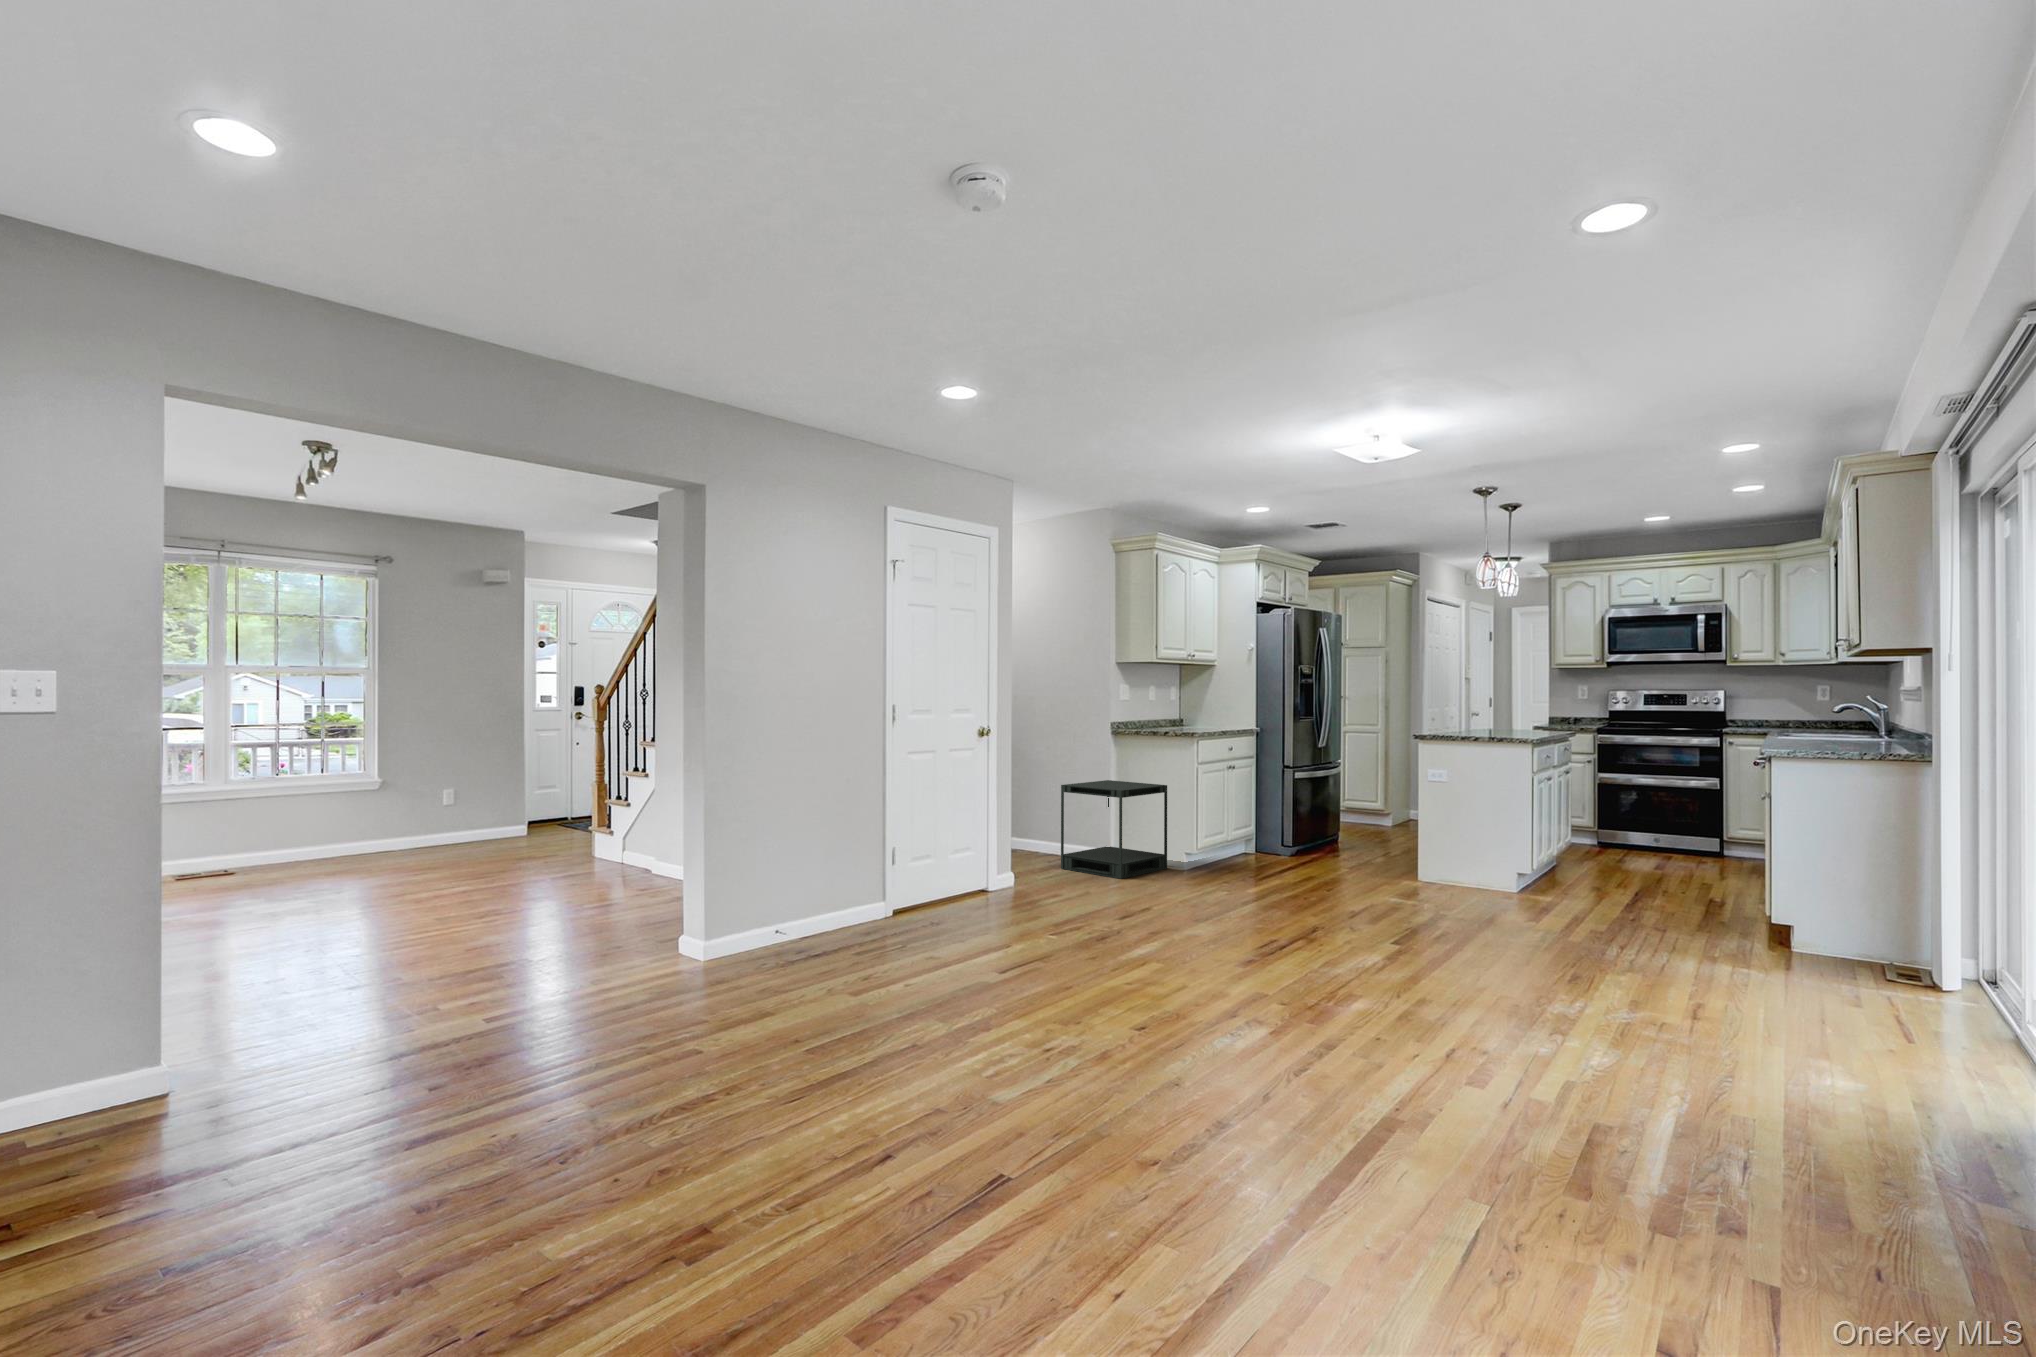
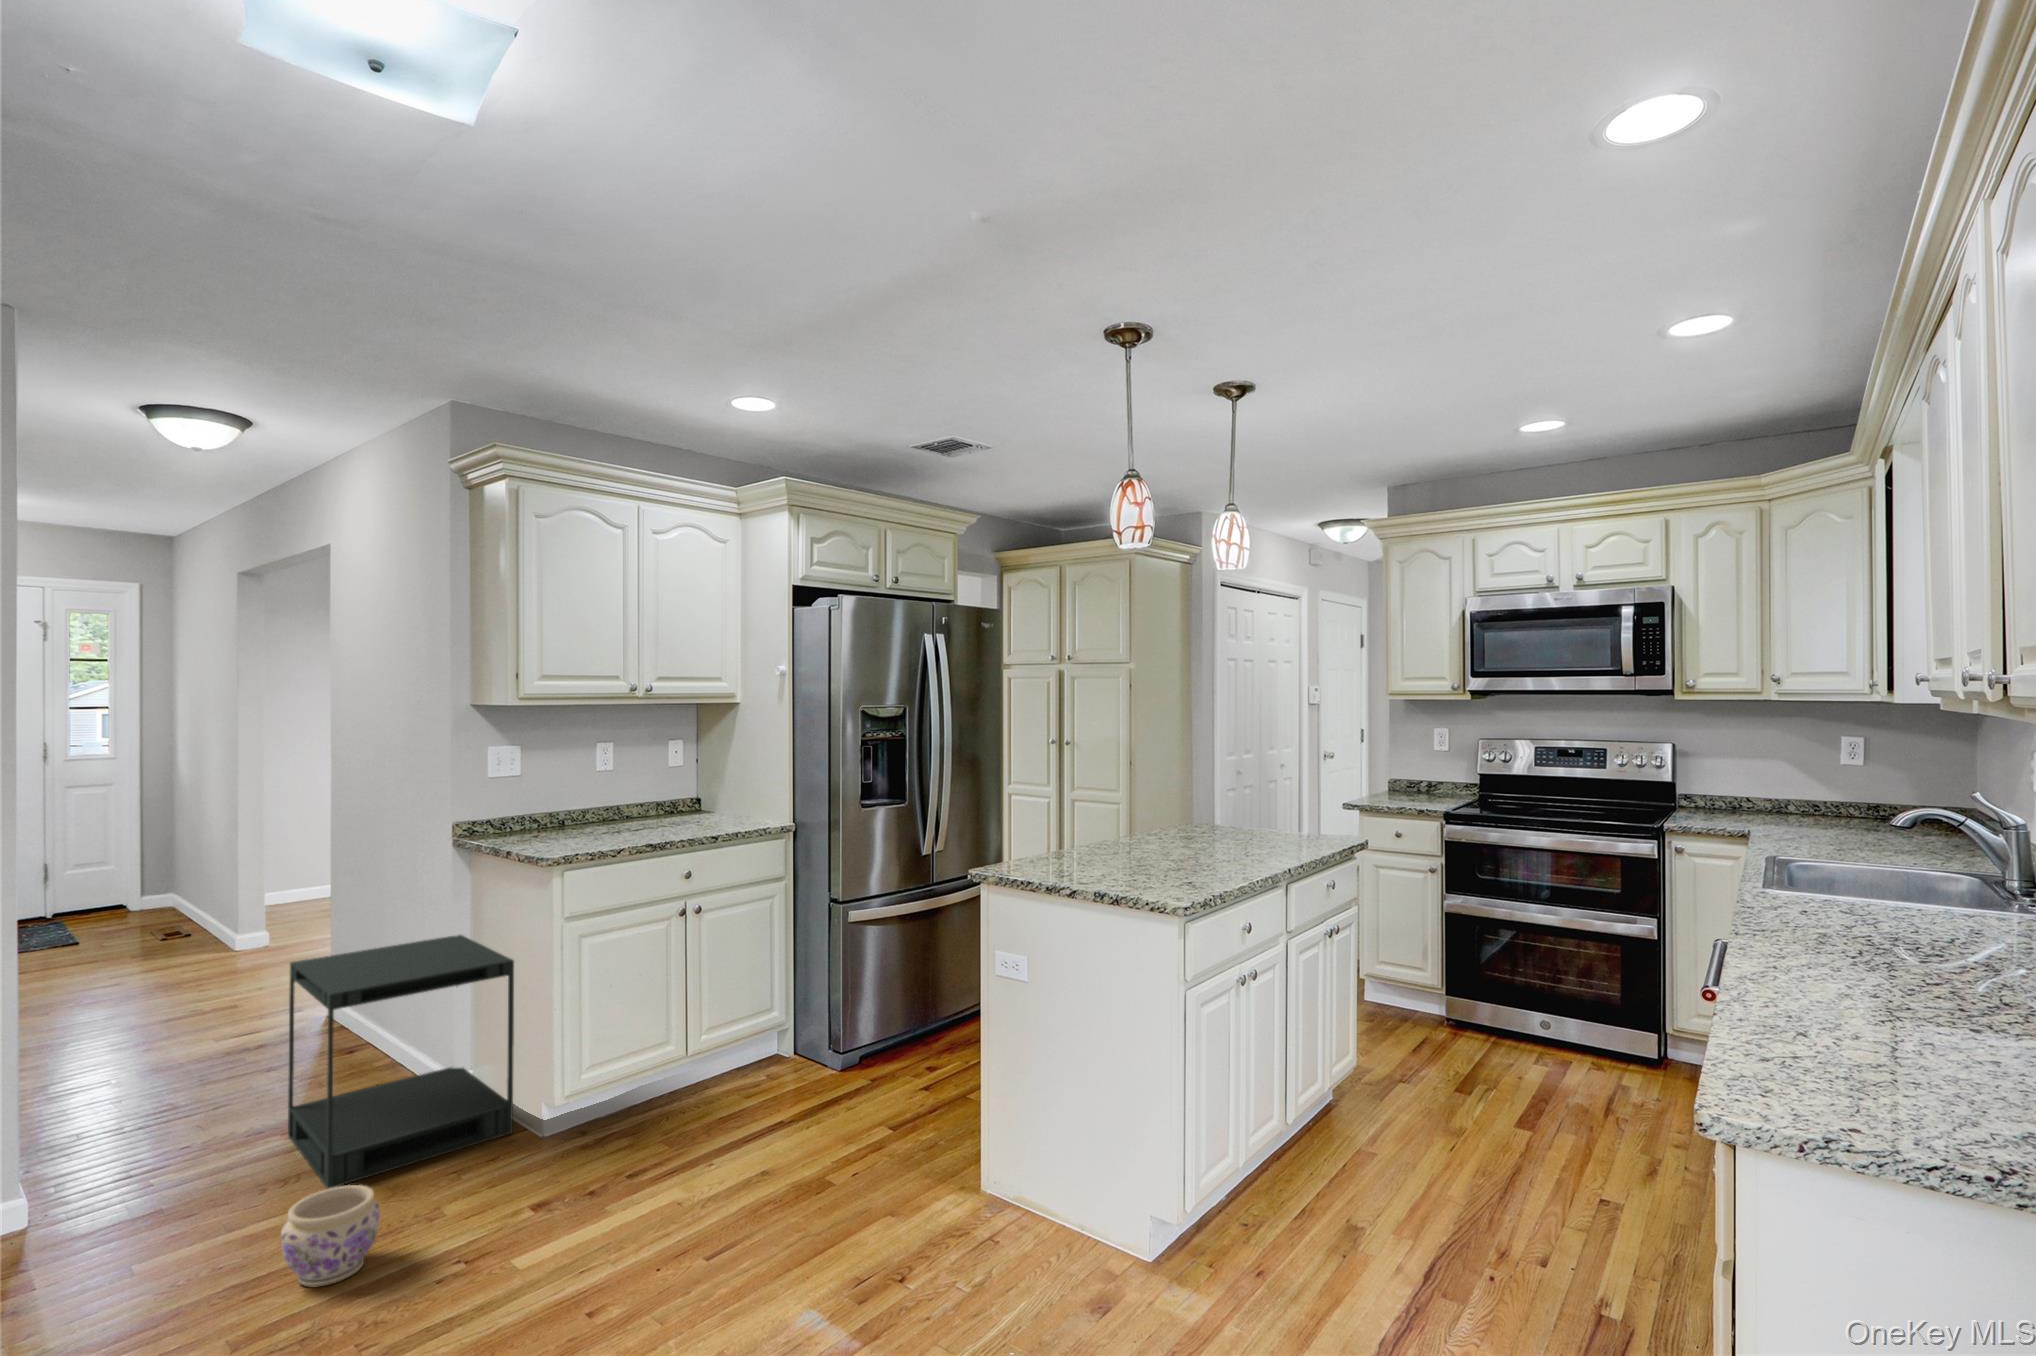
planter: none [1160,861,1194,895] -> present [281,1185,380,1287]

